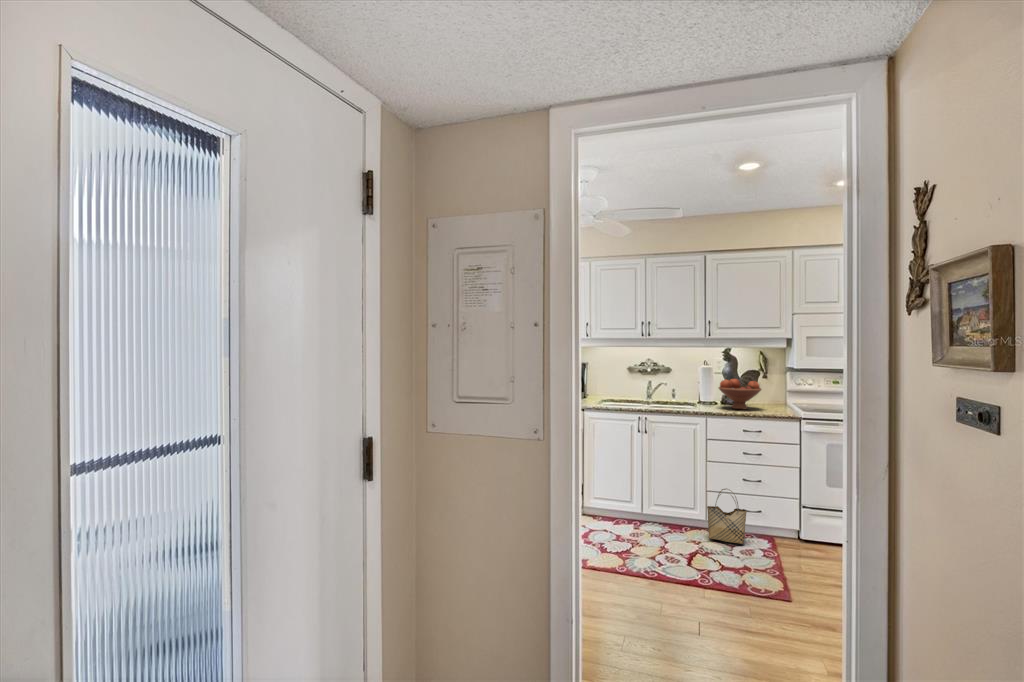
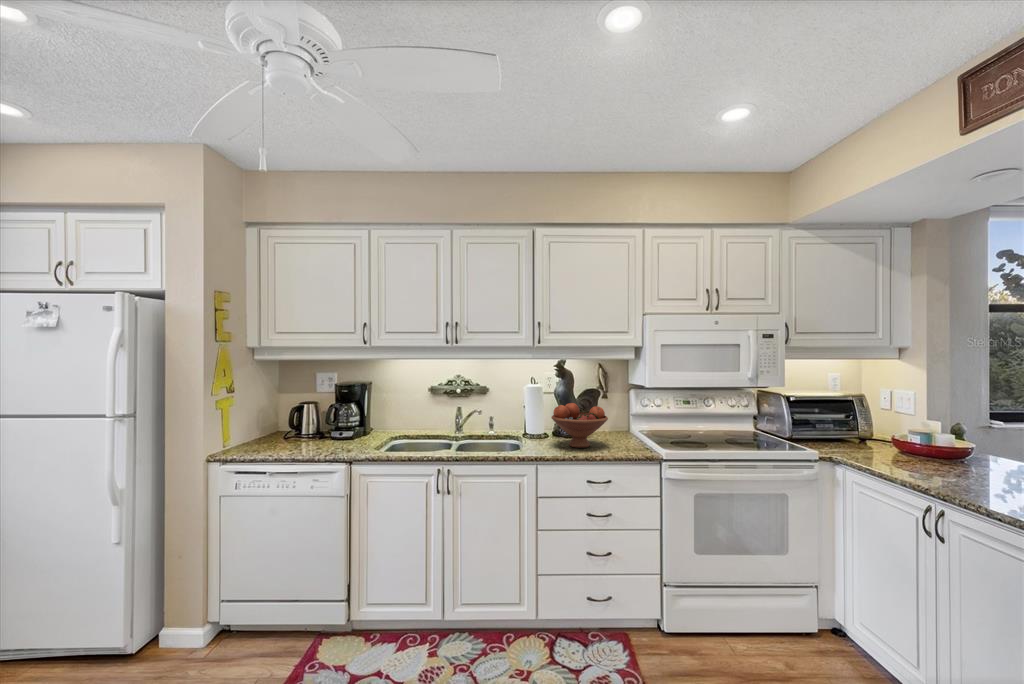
woven basket: present [707,489,747,544] -> none [538,572,595,661]

